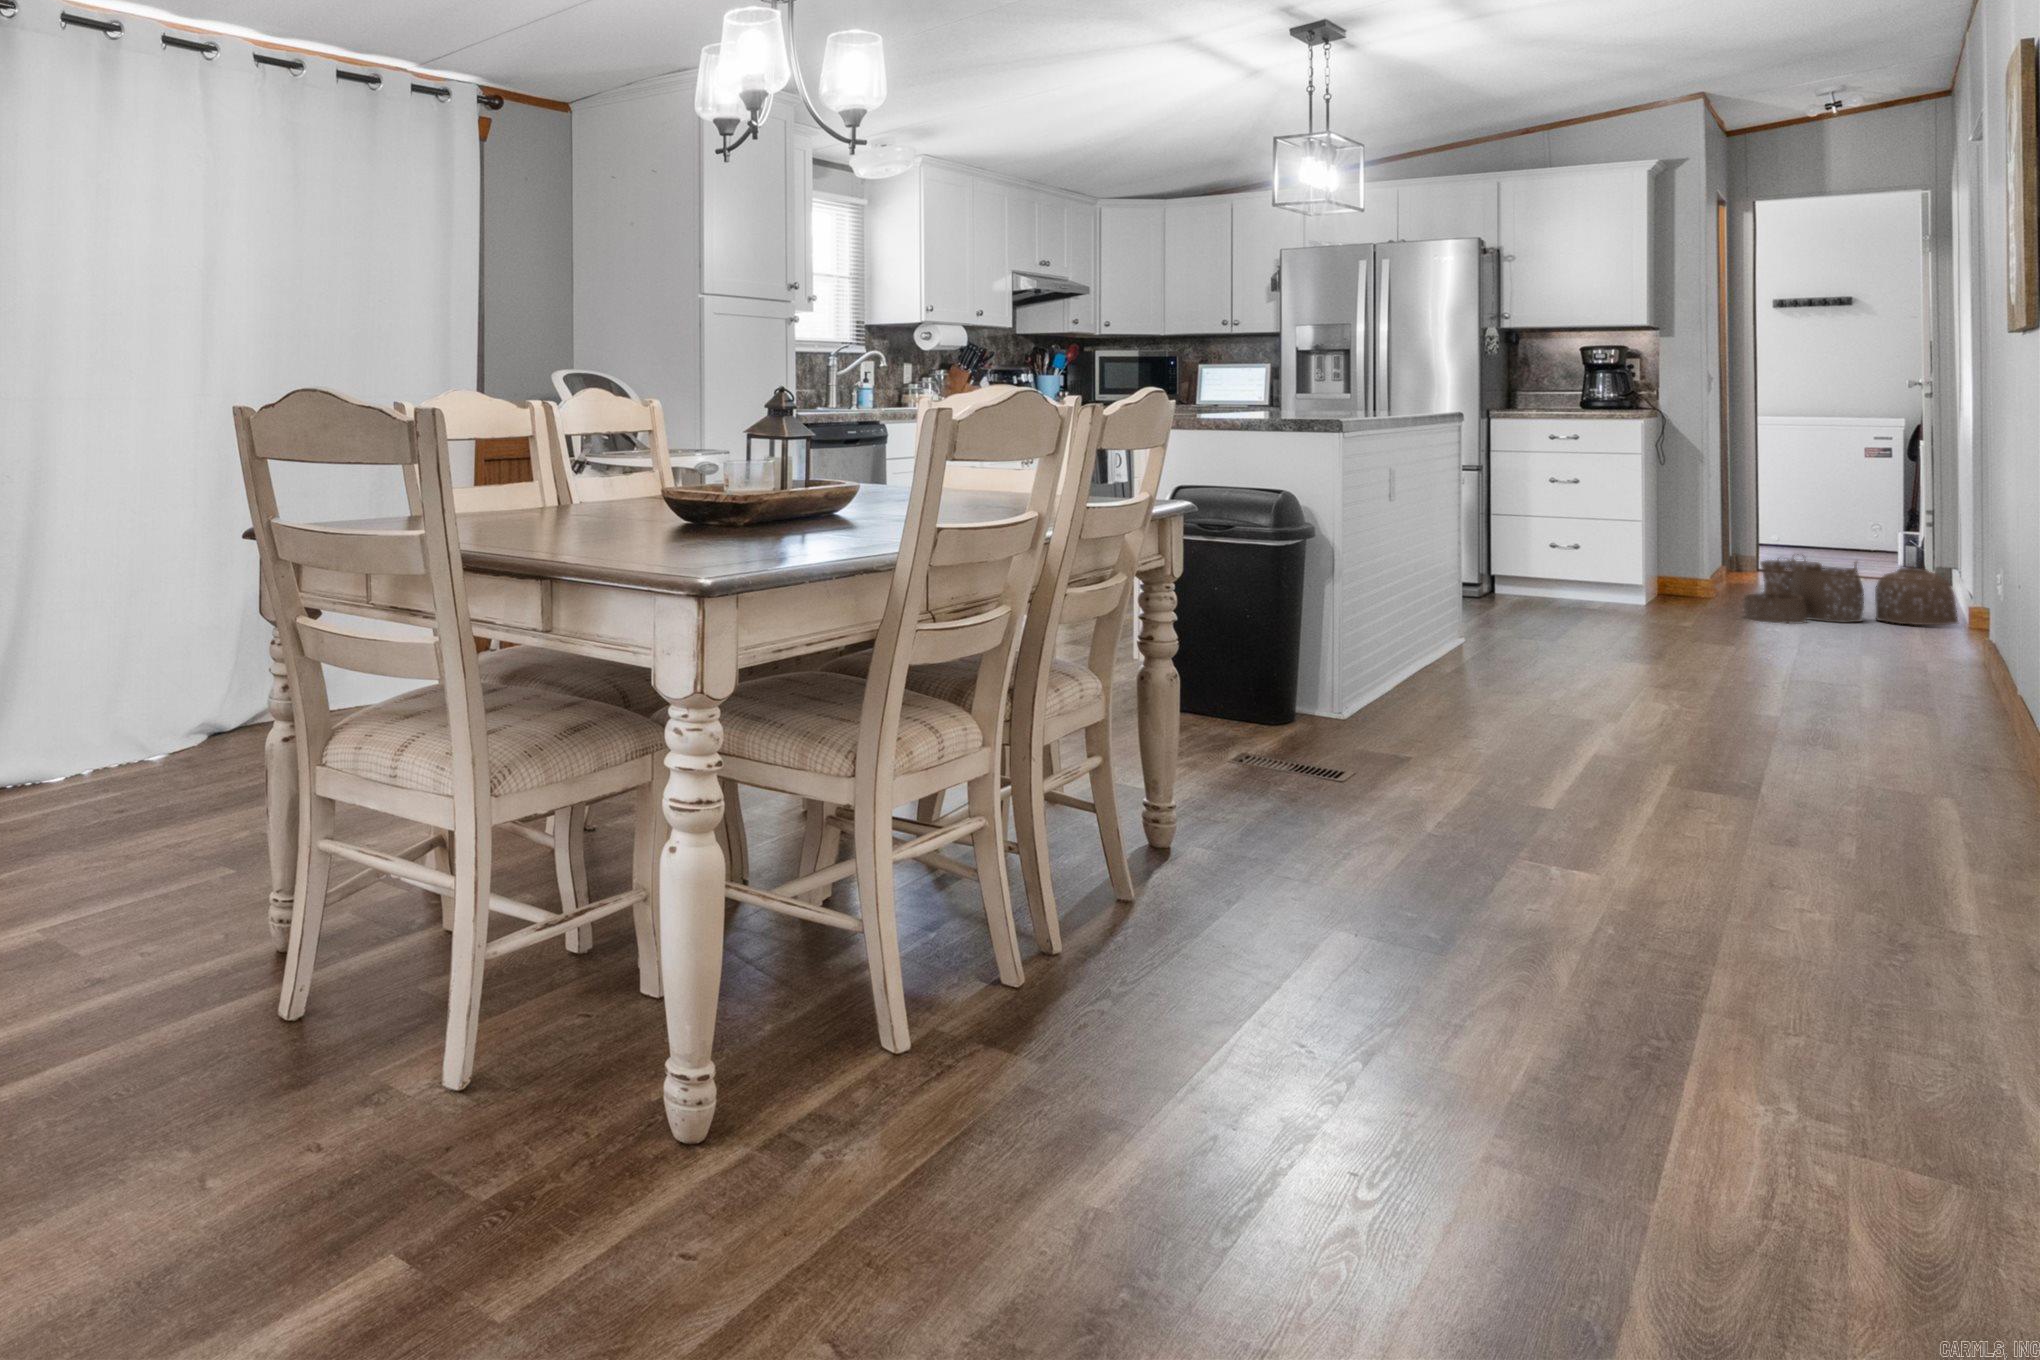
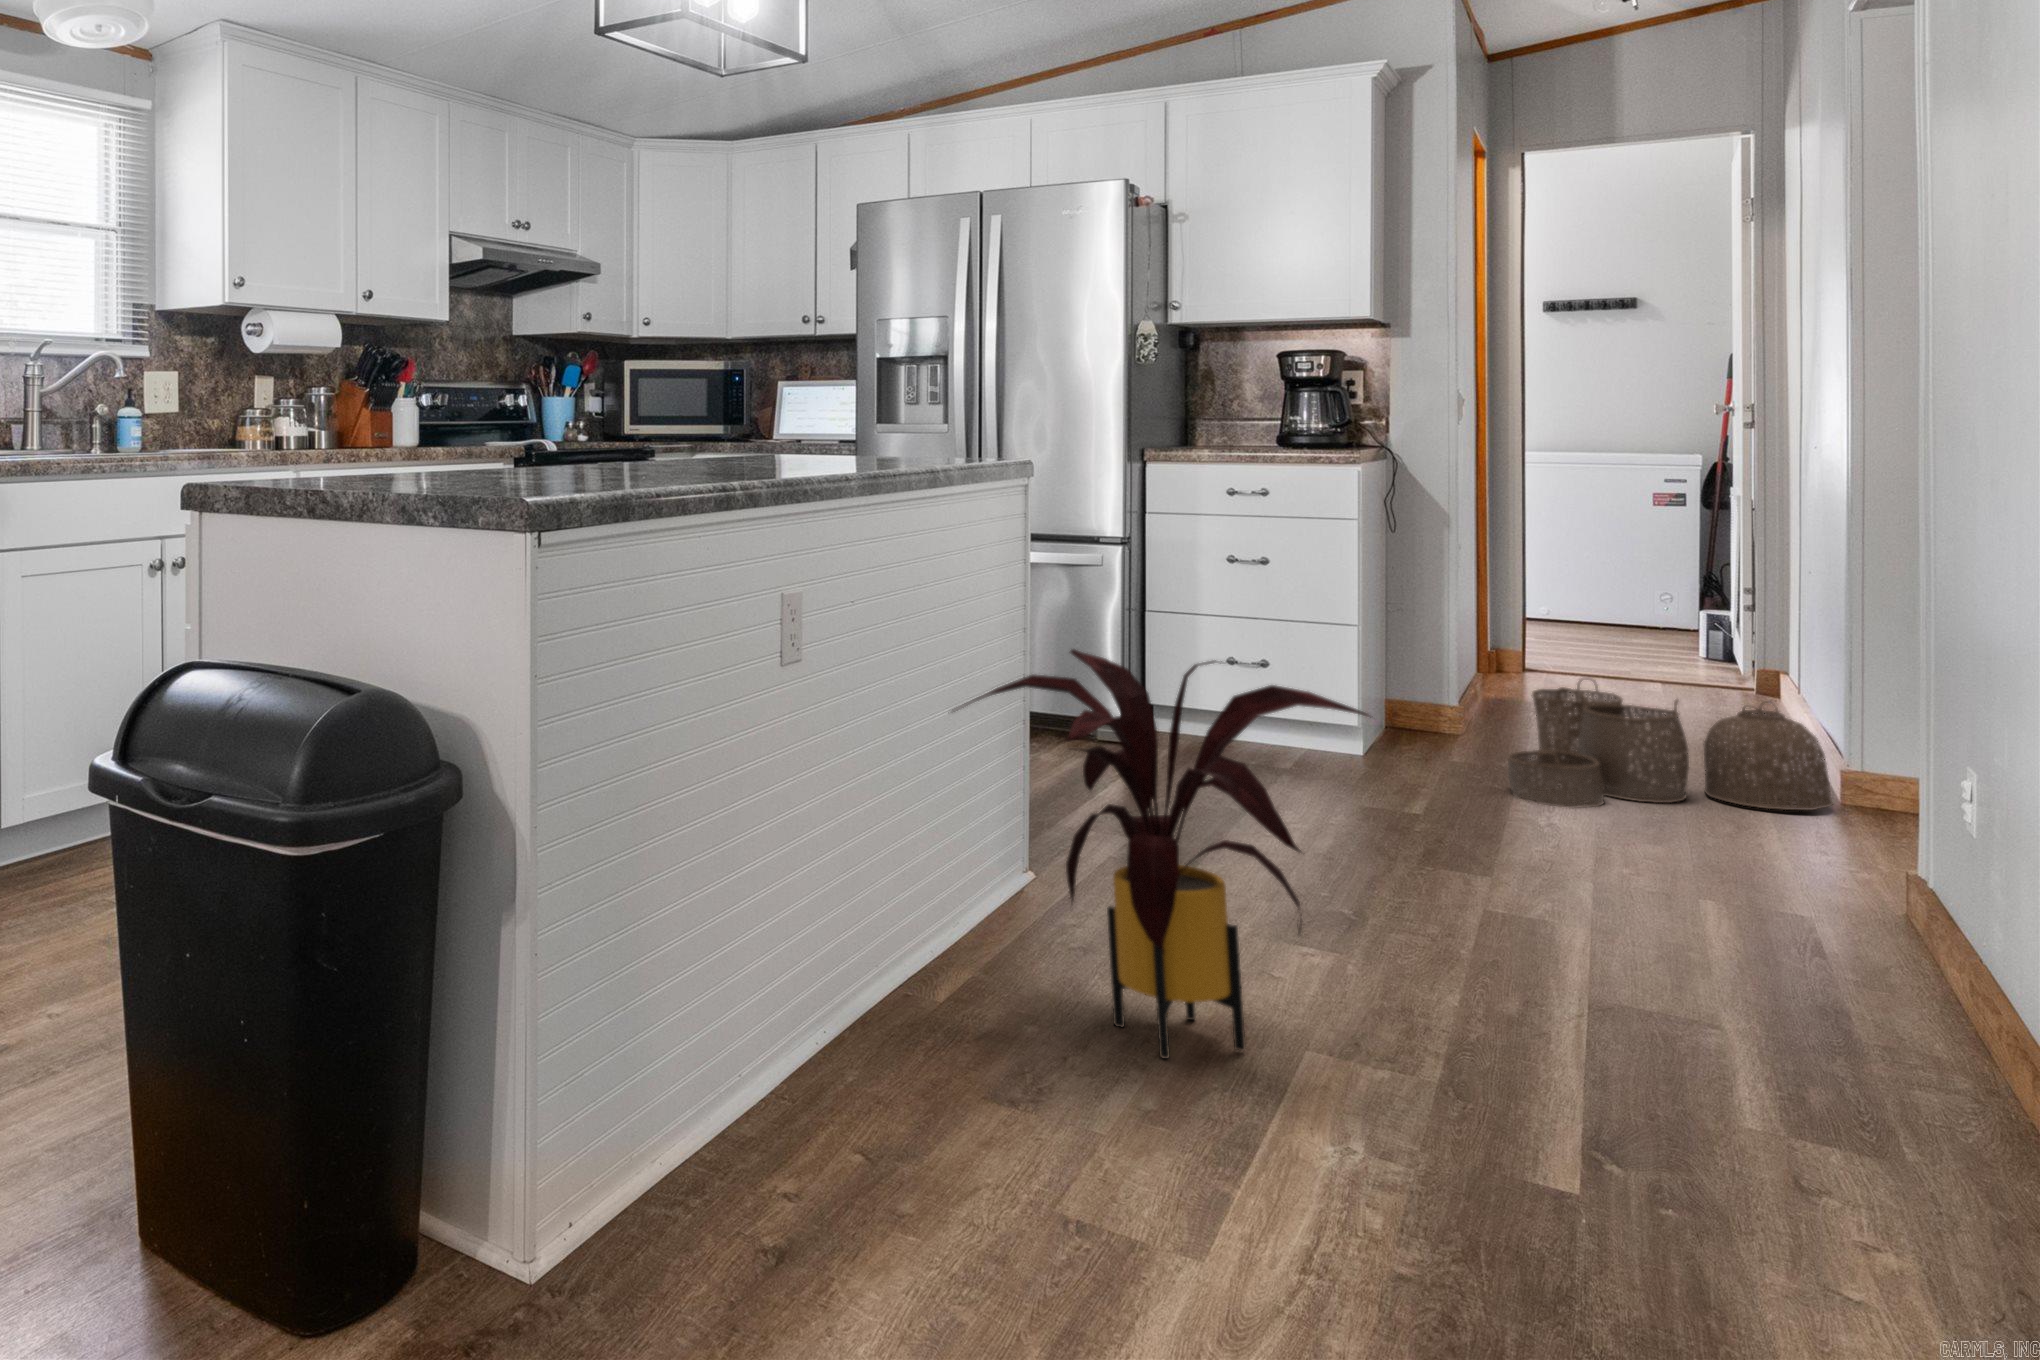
house plant: none [1439,504,1673,687] -> present [952,649,1369,1059]

